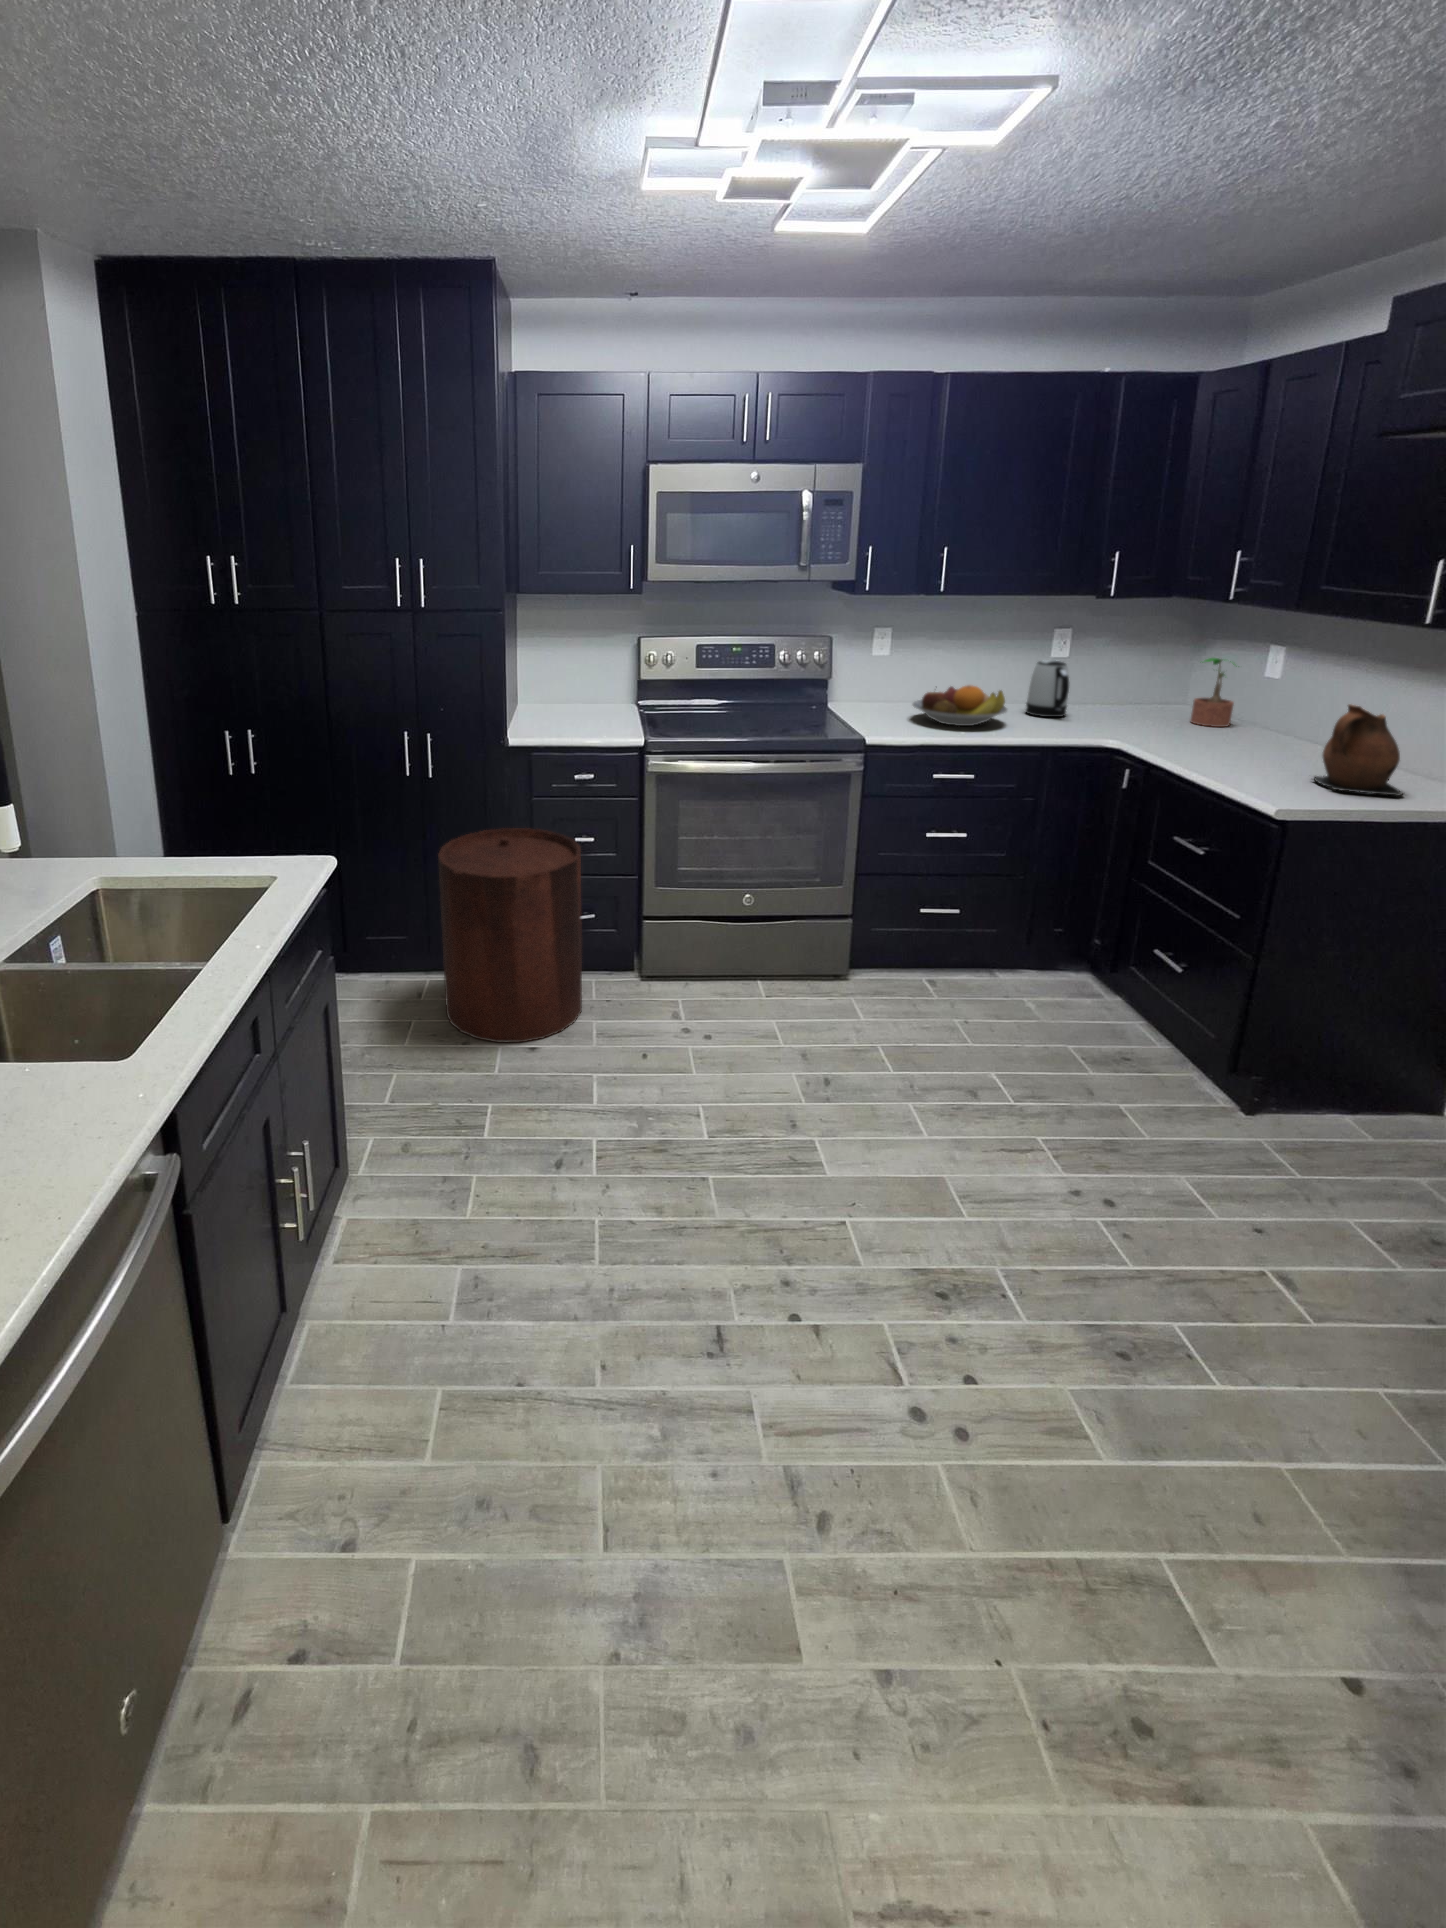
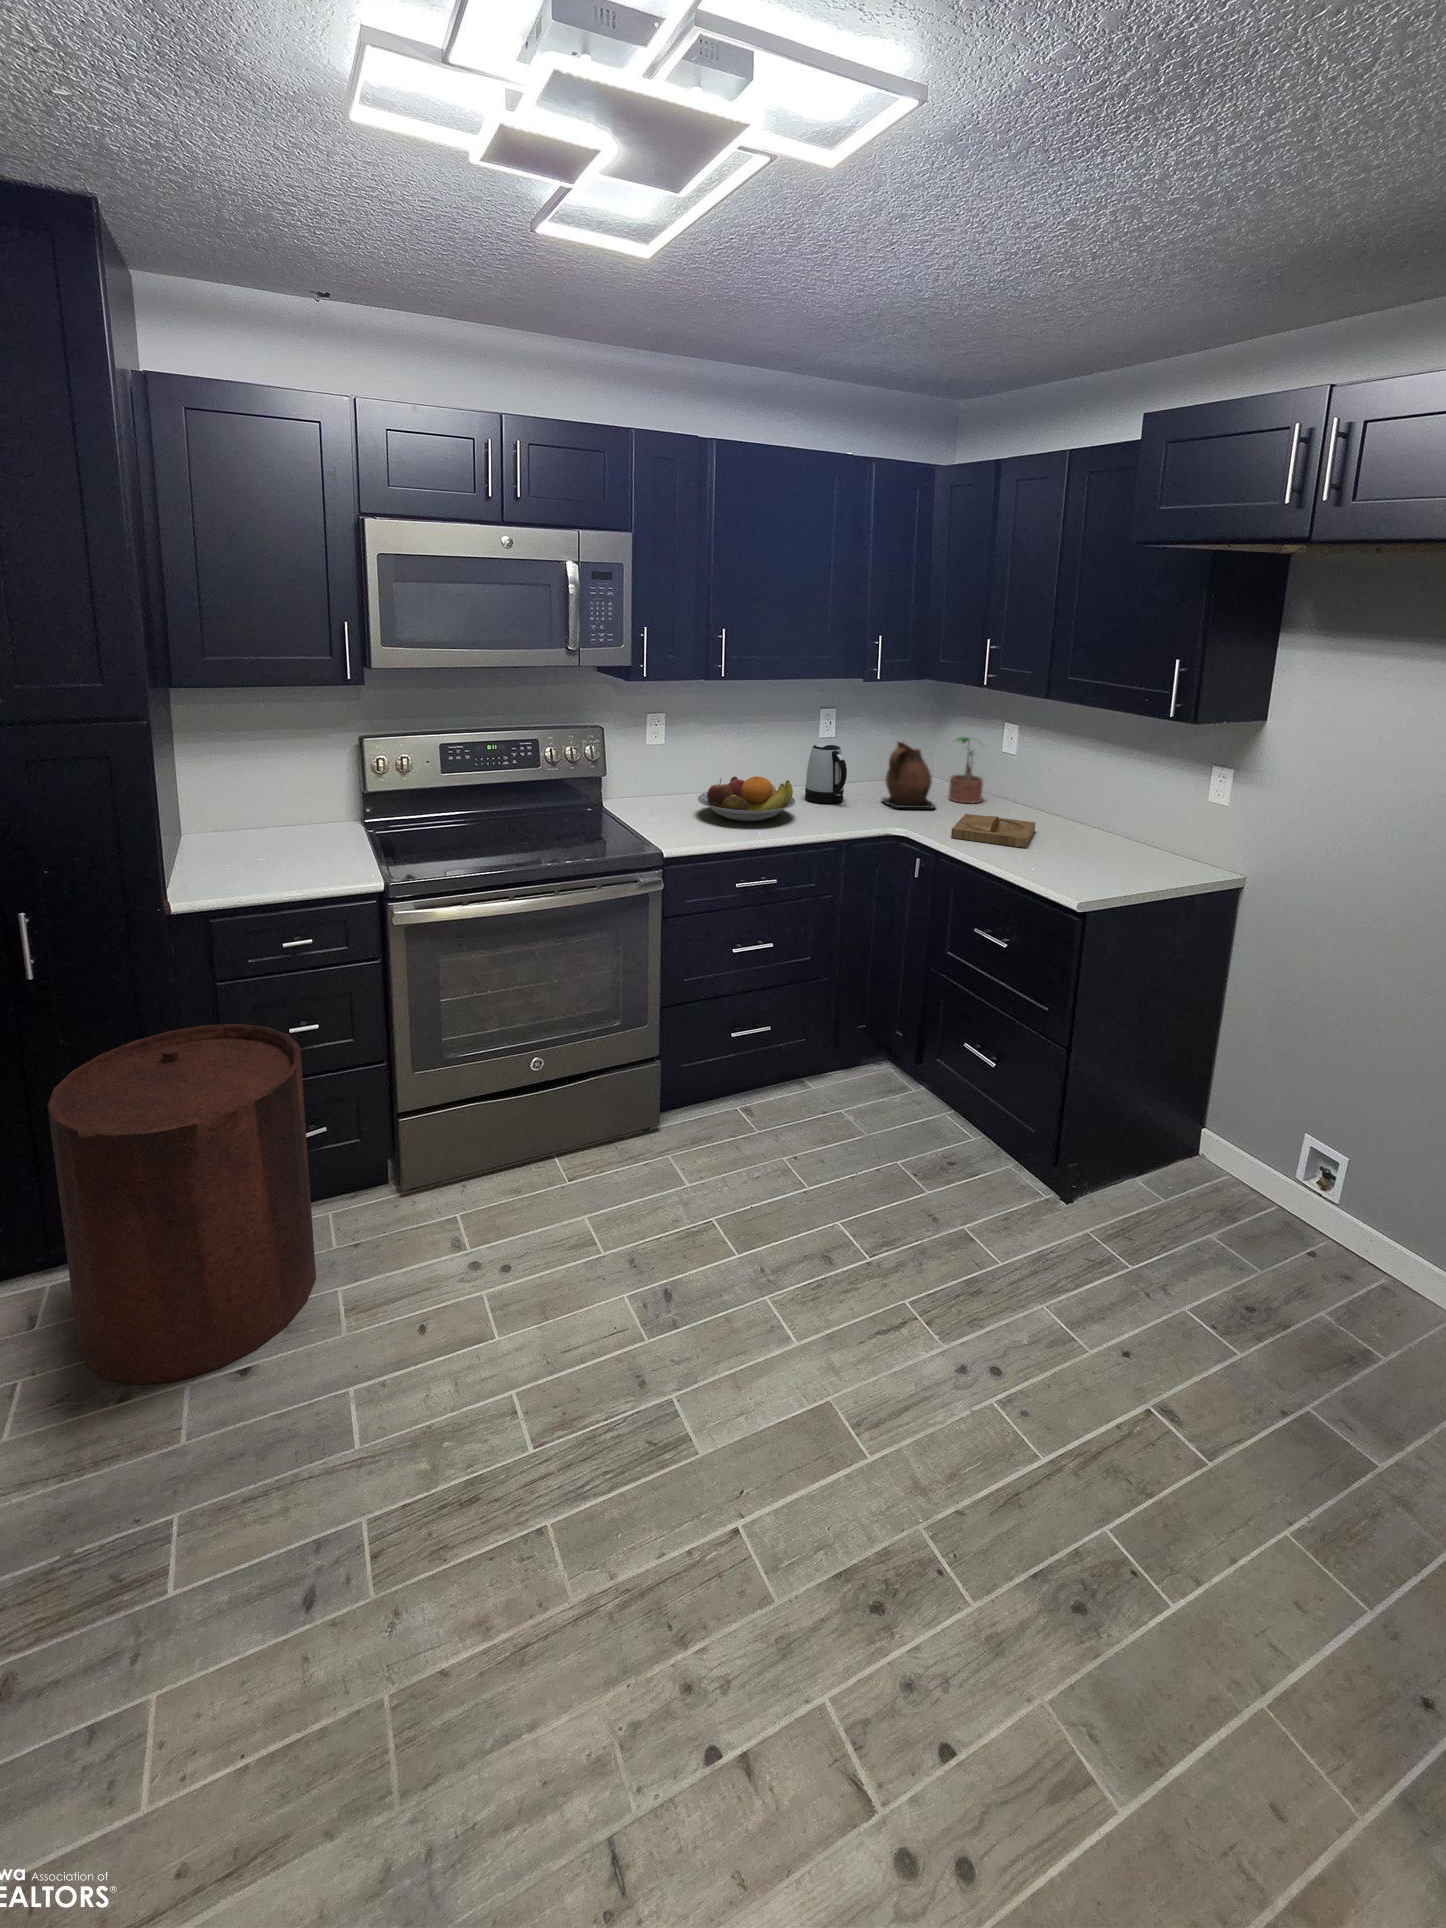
ceramic pitcher: present [1314,704,1403,796] -> present [882,741,935,808]
tray: none [1168,732,1279,766] -> present [951,814,1035,848]

